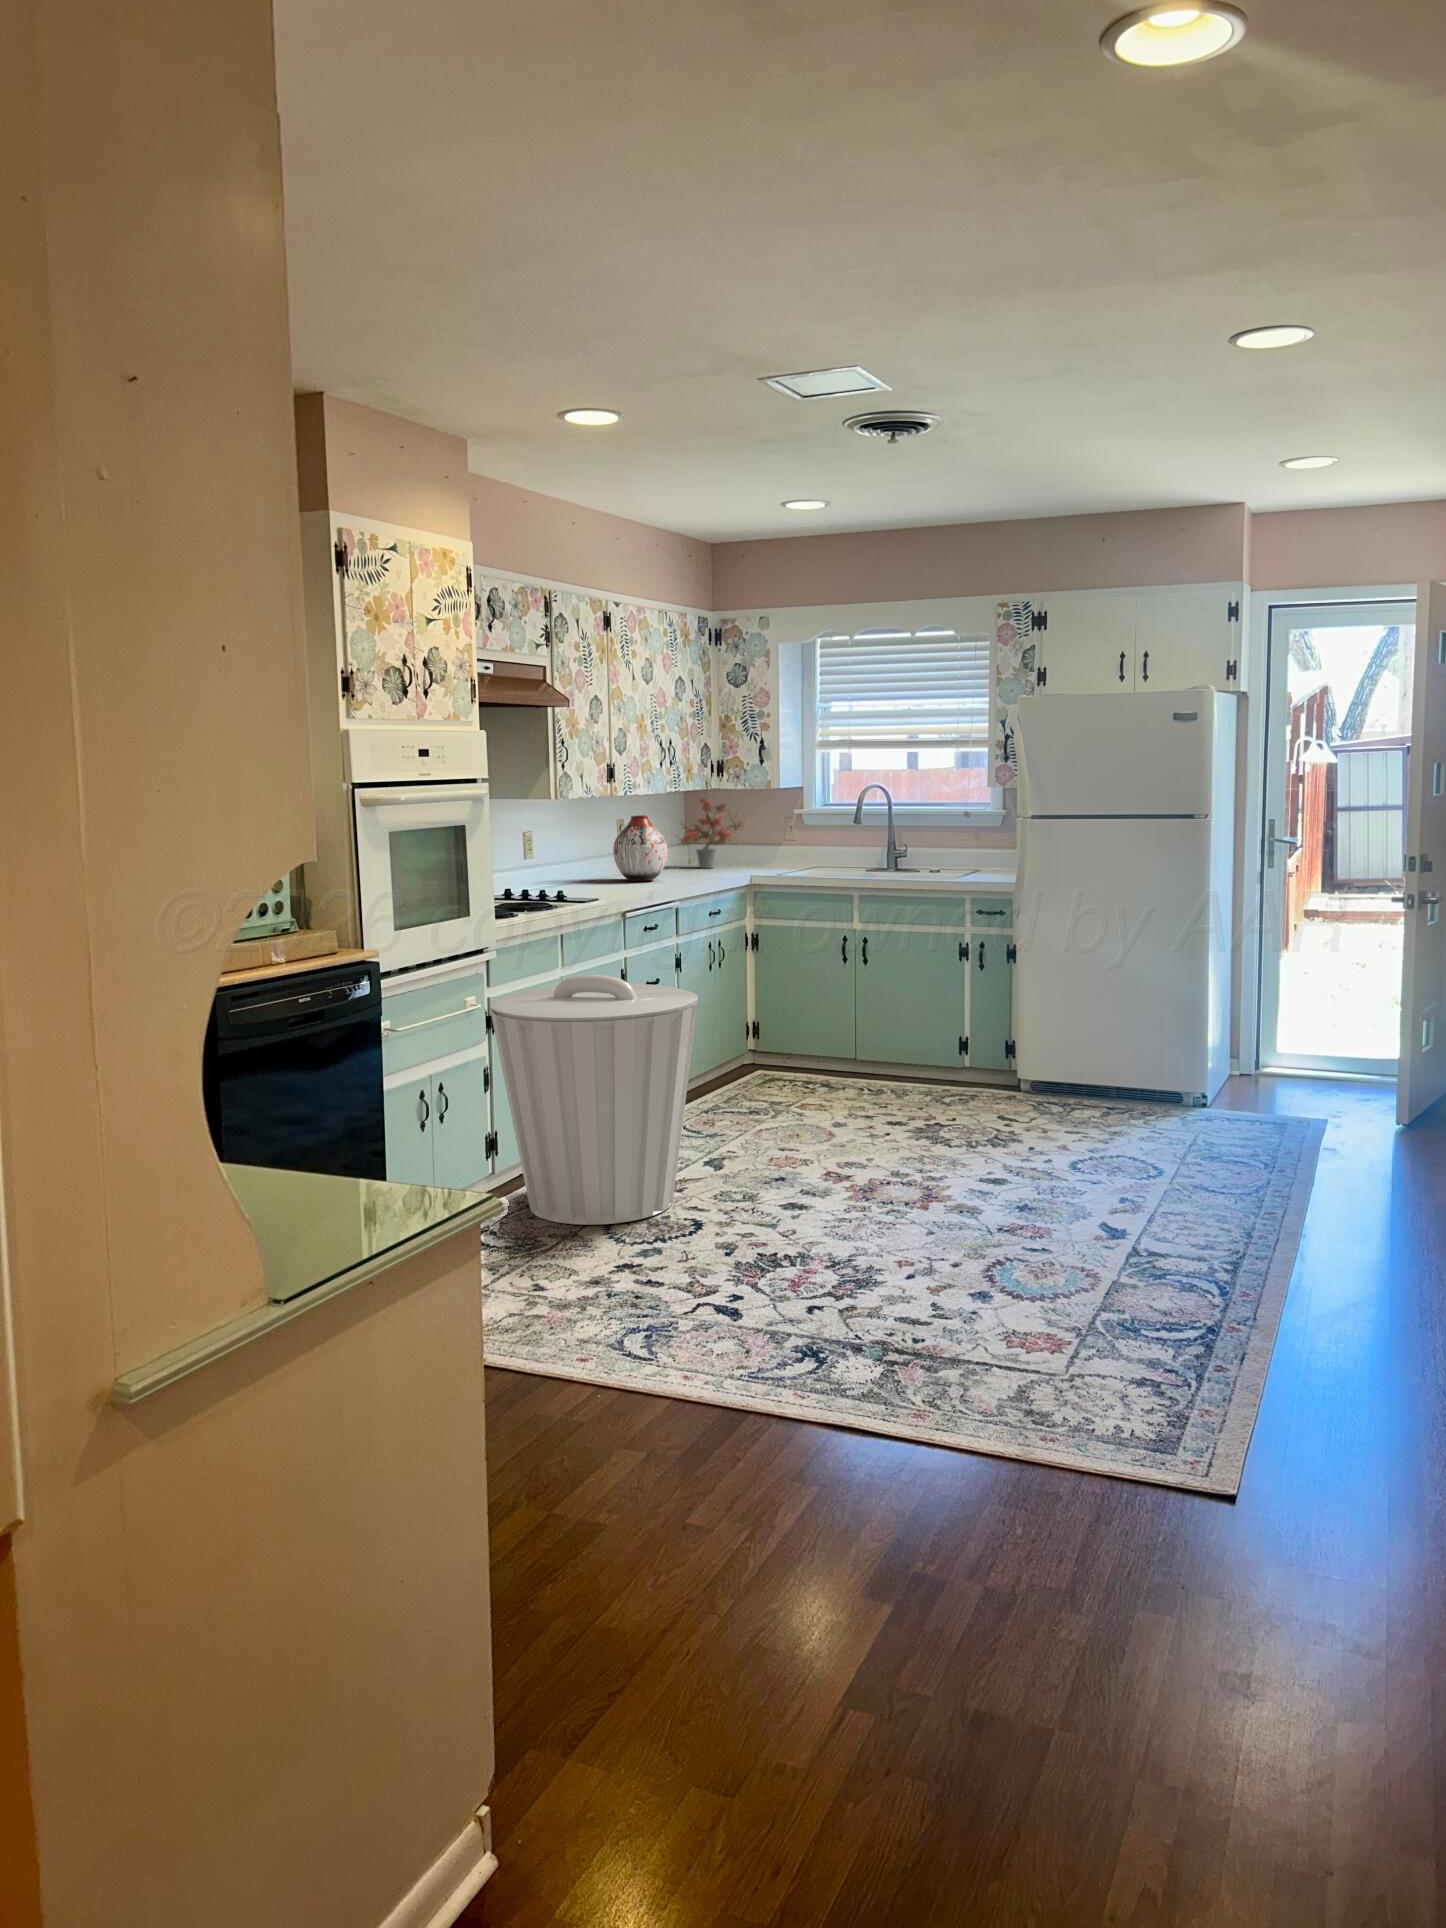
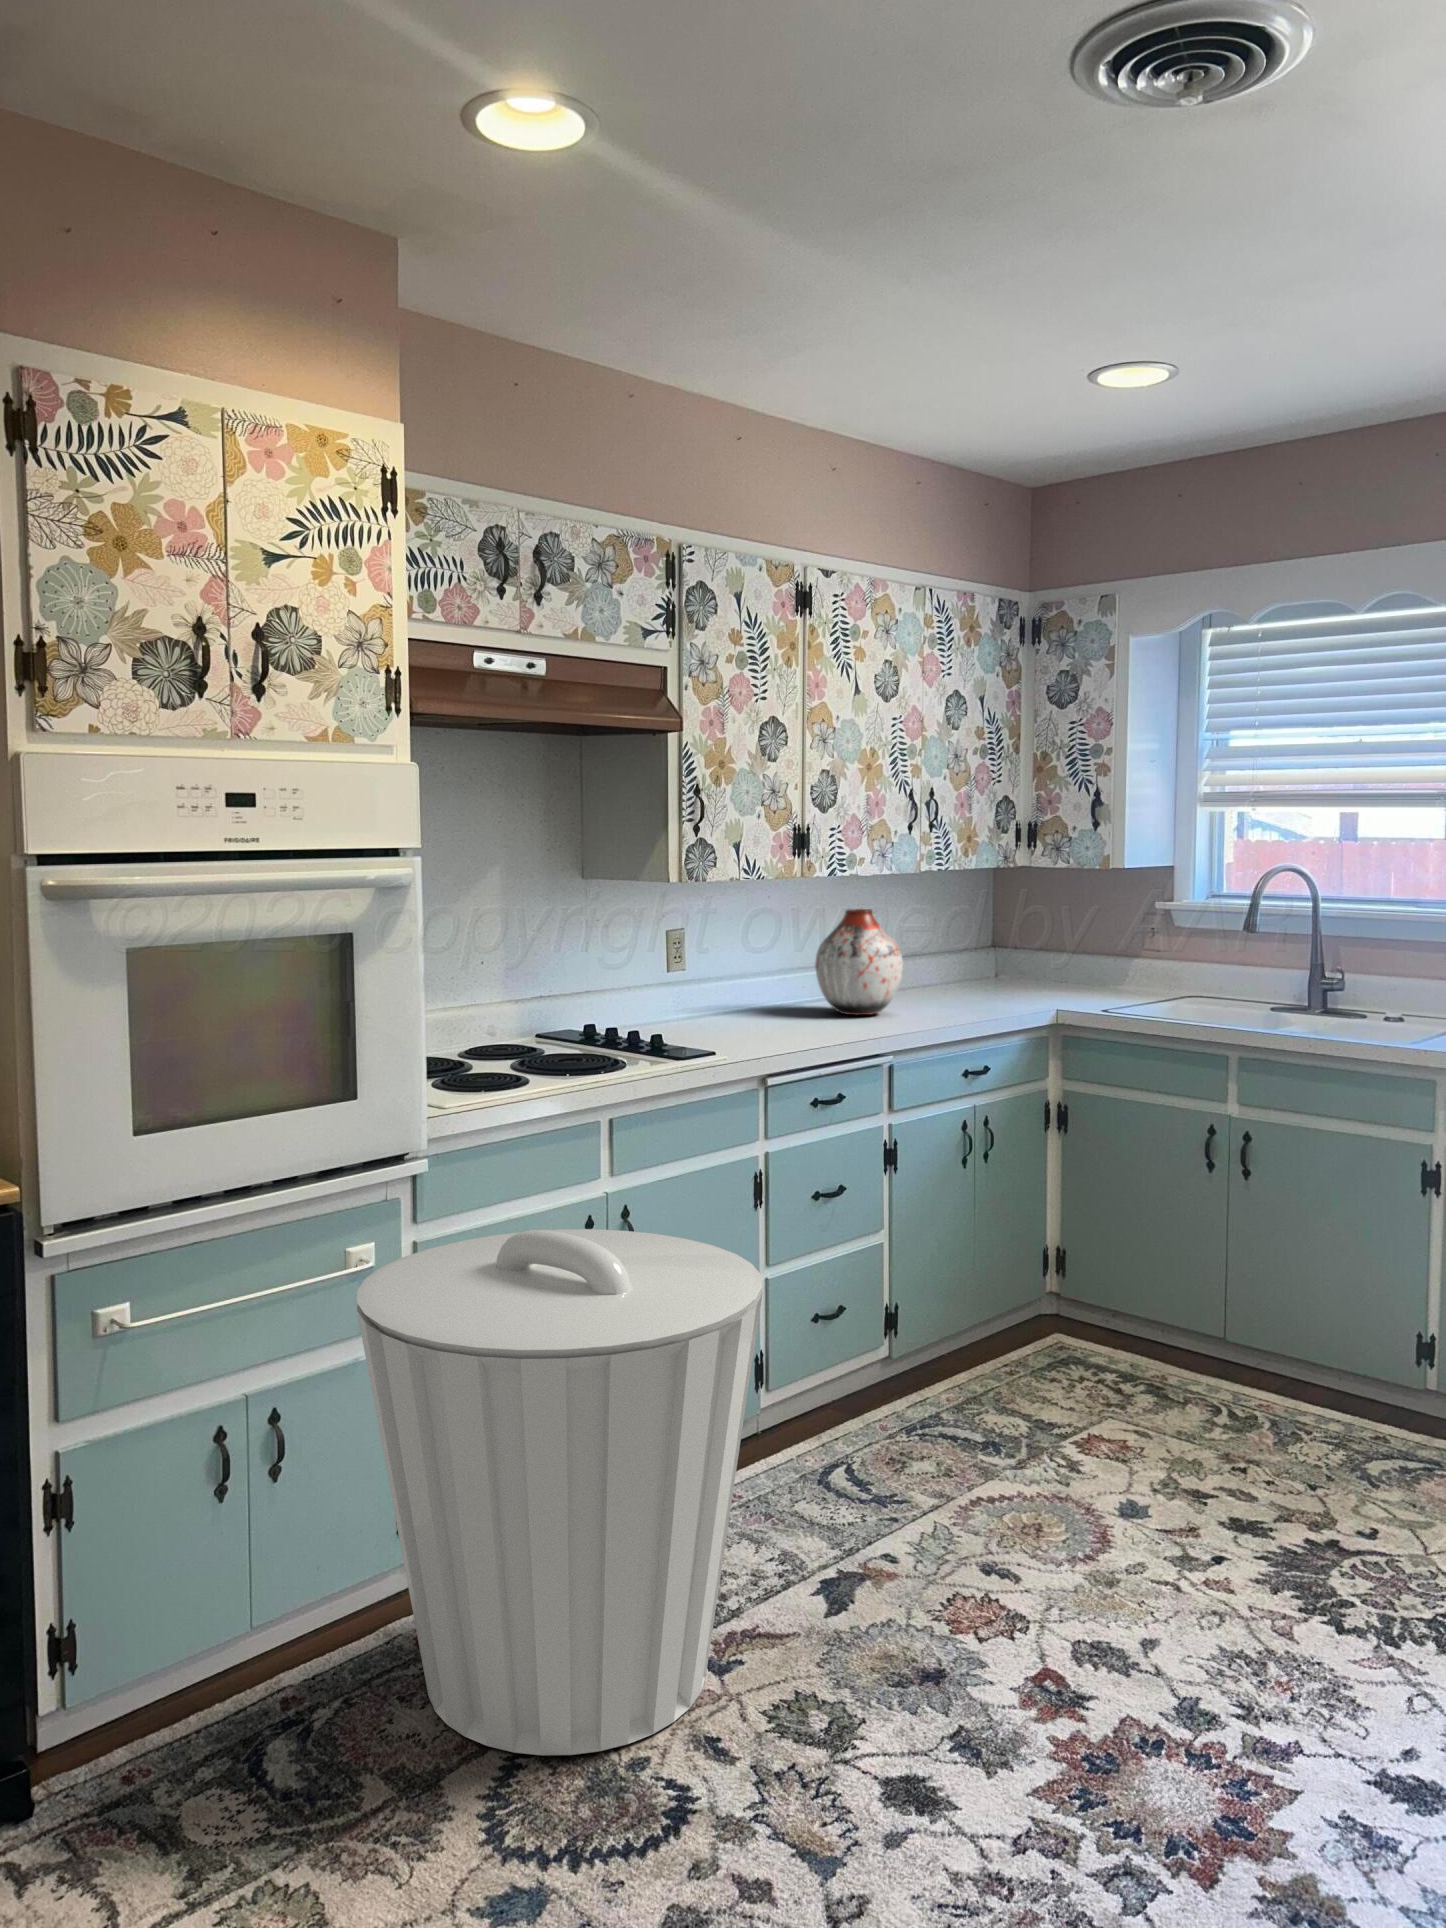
potted plant: present [680,797,743,868] -> none [945,859,1070,991]

